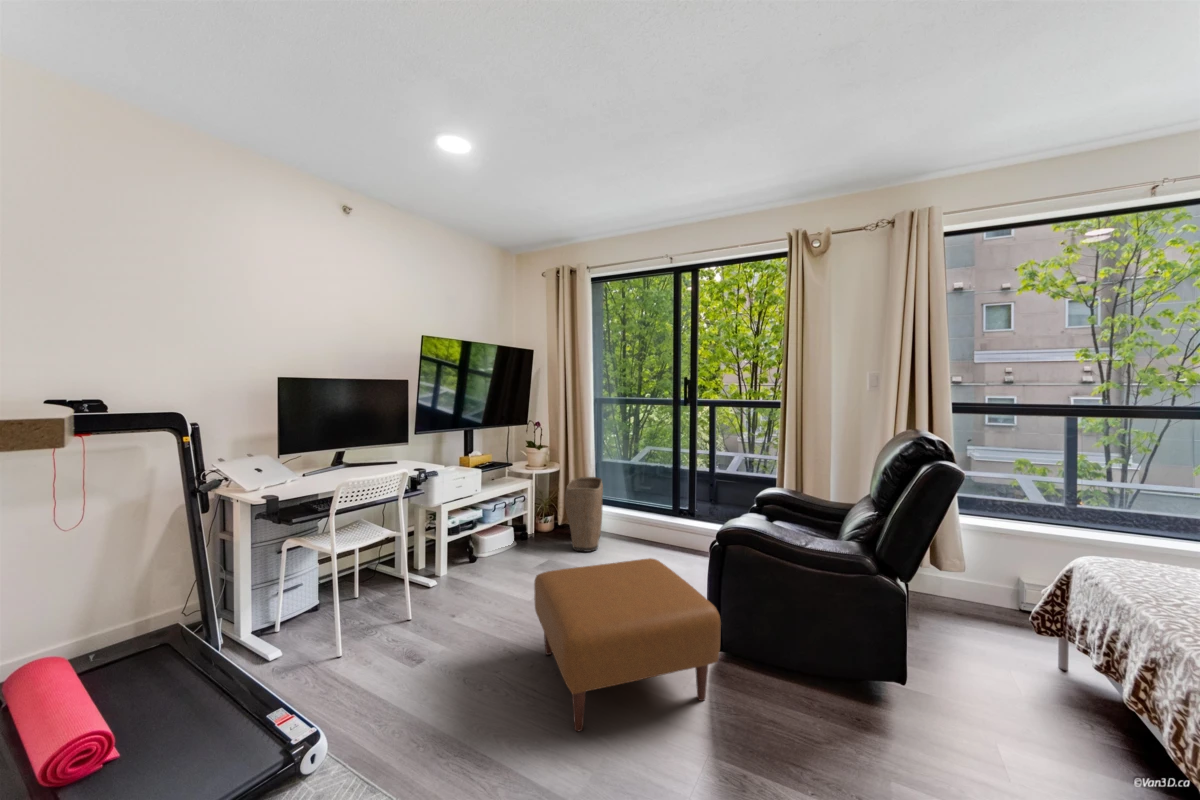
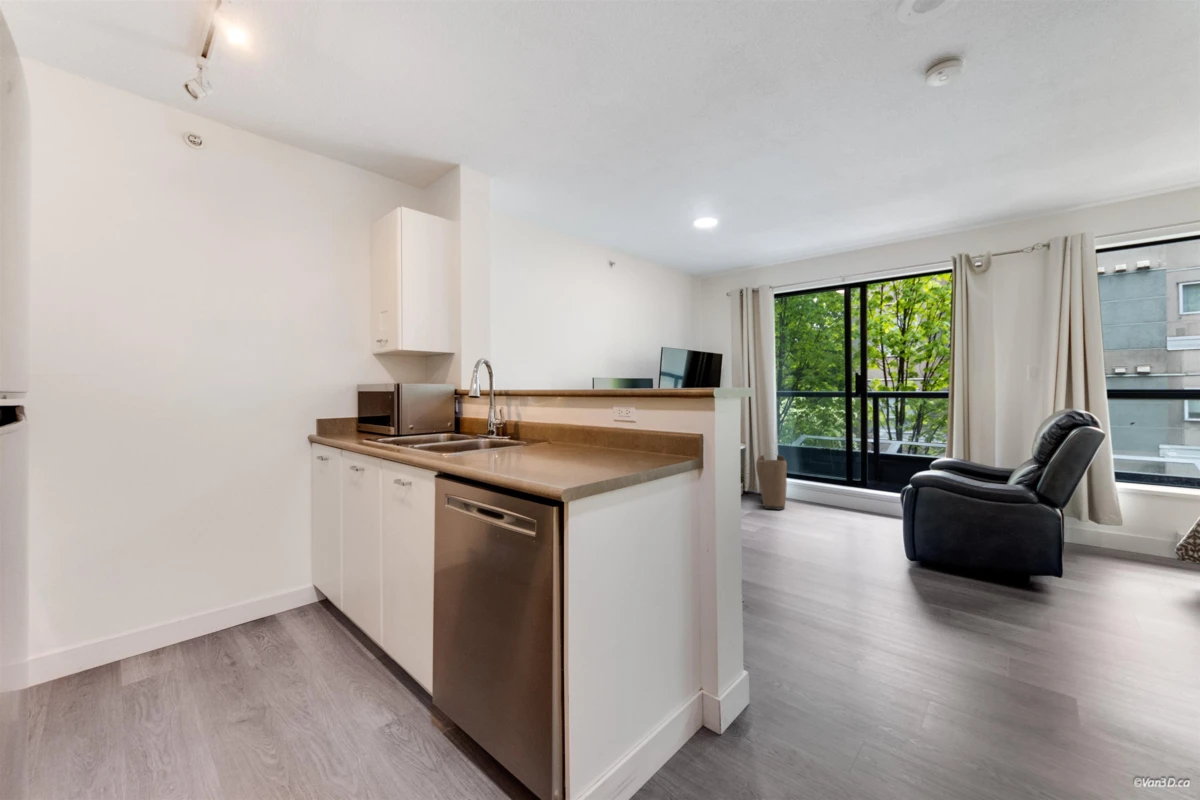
ottoman: present [534,558,721,731] -> none [773,499,917,585]

